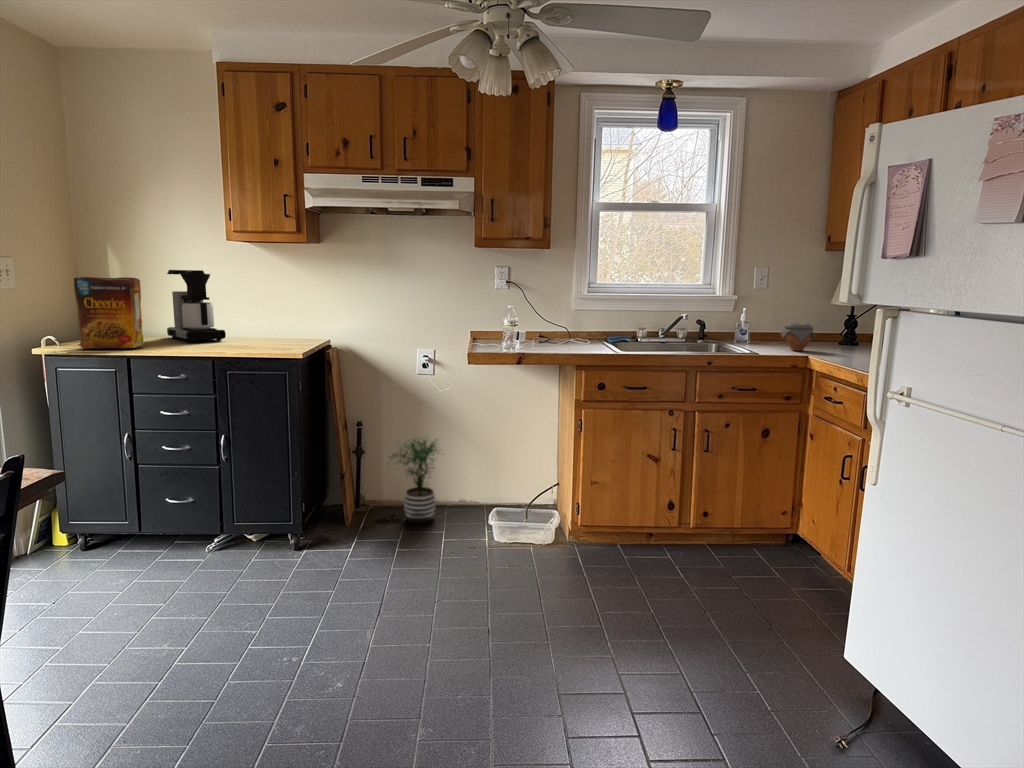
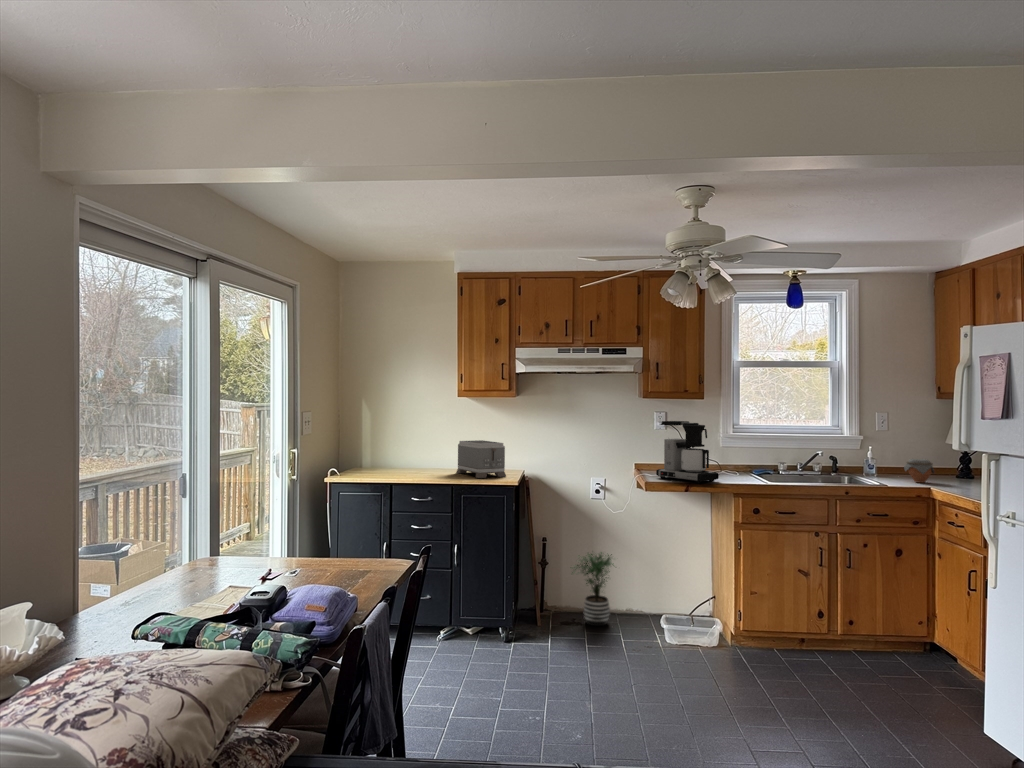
coffee maker: present [167,270,226,342] -> present [656,421,719,483]
cereal box: present [74,277,147,349] -> none [352,425,399,478]
toaster: none [235,301,295,349] -> present [456,440,506,478]

